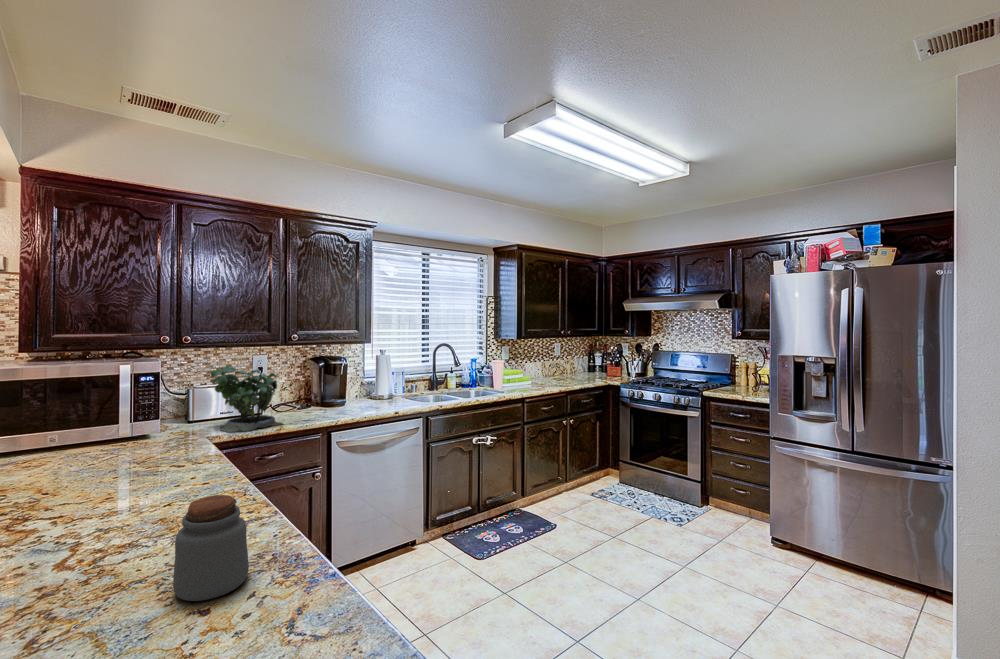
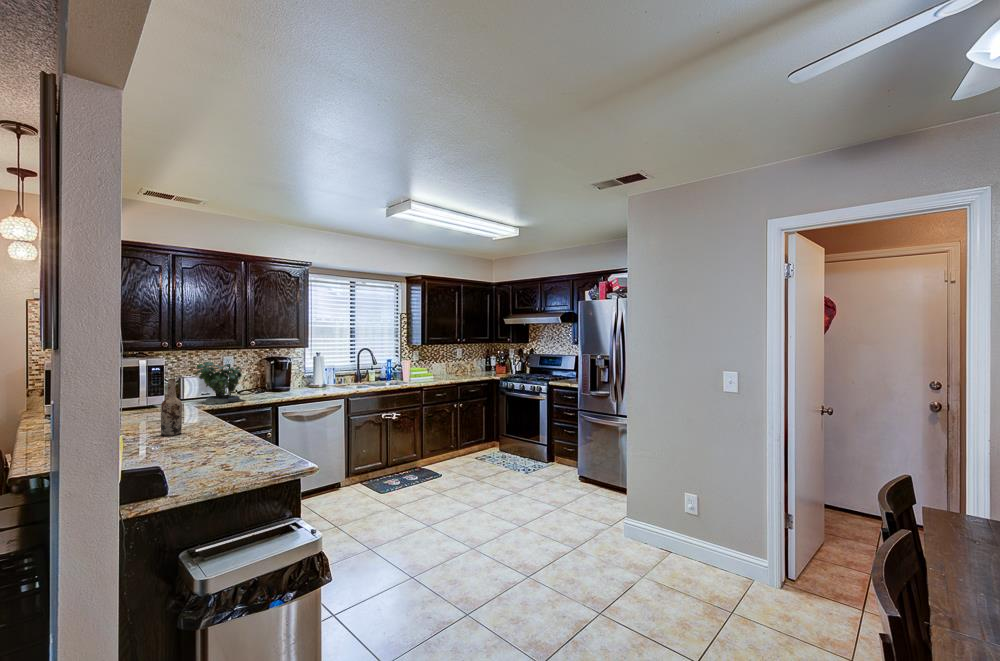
wine bottle: none [107,414,151,532] -> present [161,379,182,436]
jar: present [173,495,249,601] -> none [205,408,237,448]

